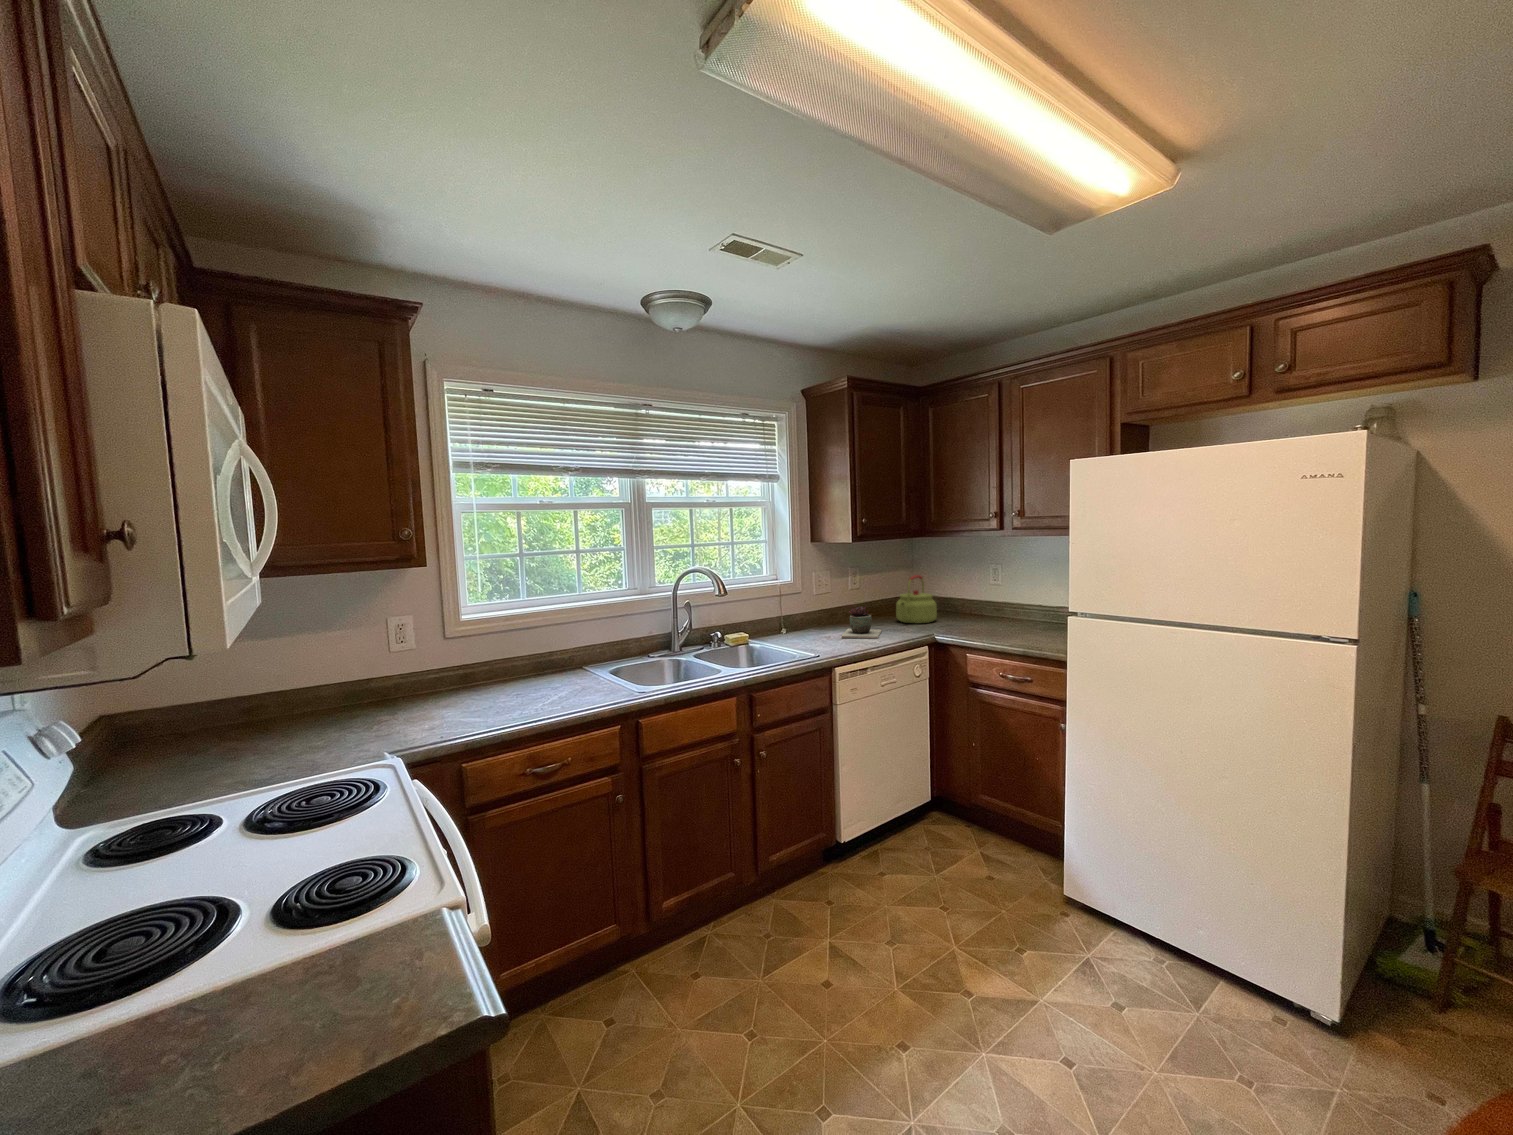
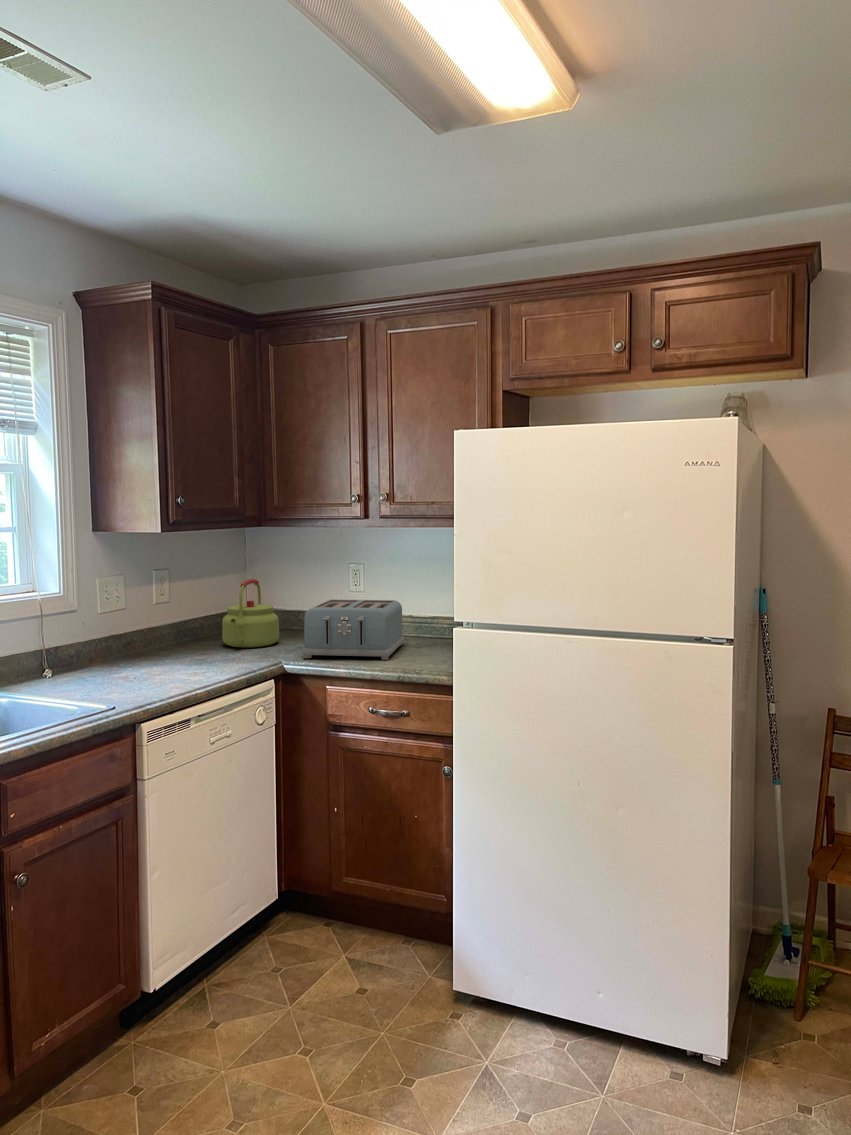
toaster: none [951,591,1034,637] -> present [302,599,404,660]
succulent plant: present [842,607,882,638] -> none [145,626,205,676]

